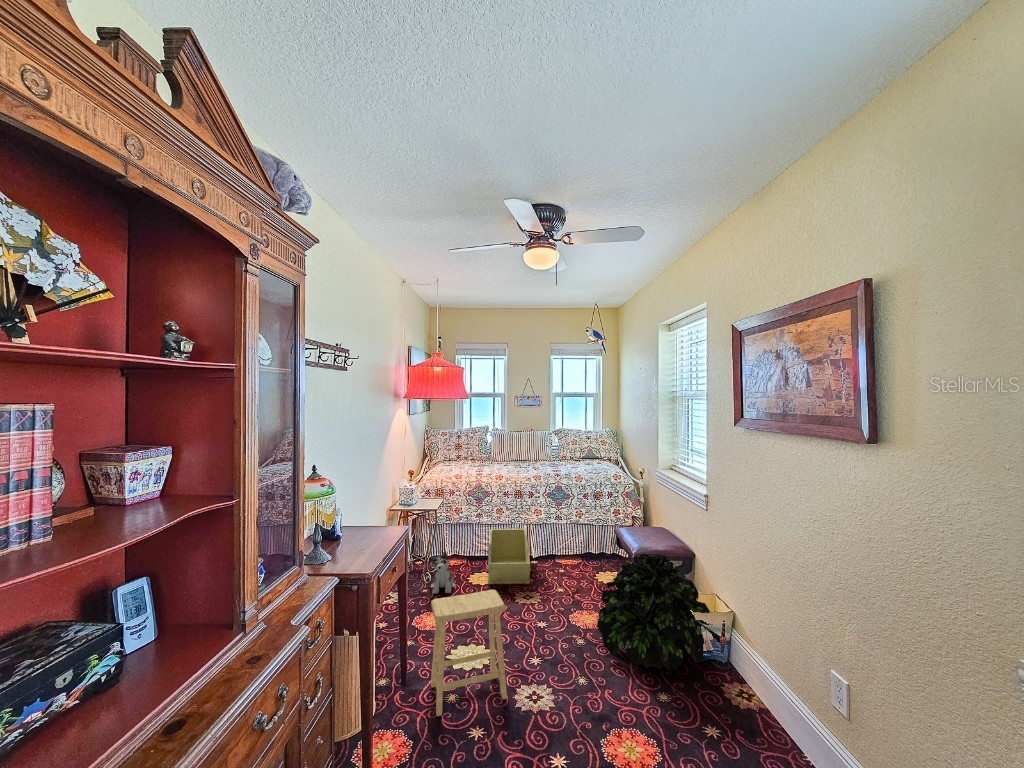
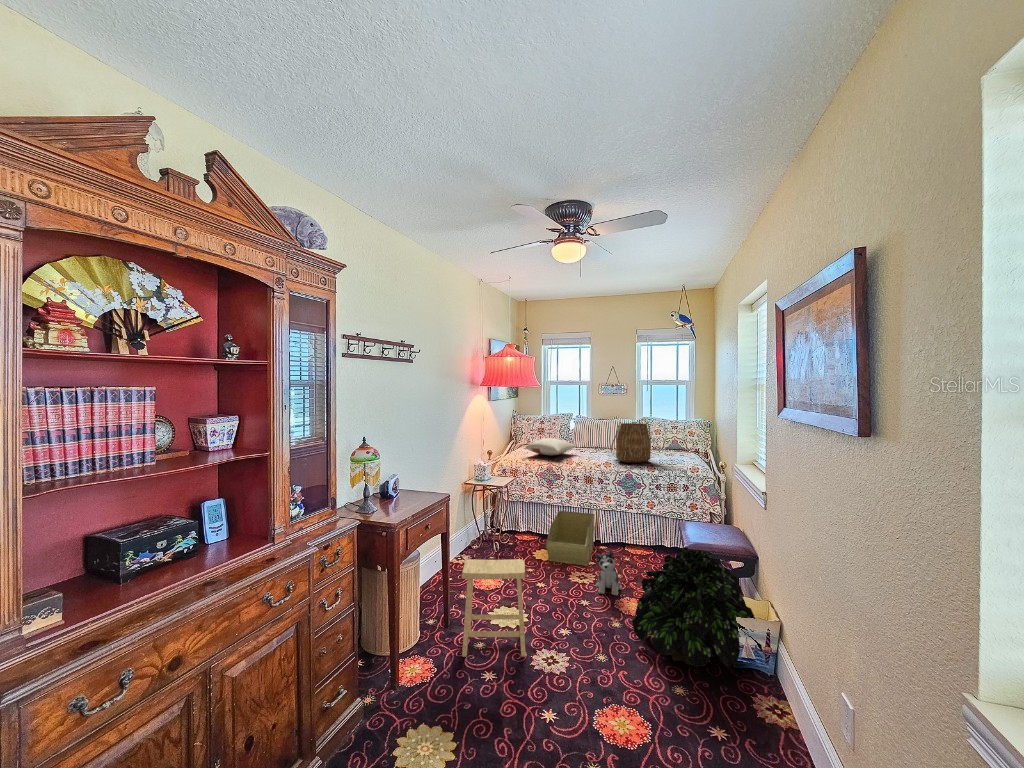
tote bag: none [536,435,573,475] -> present [611,422,651,463]
pillow: none [450,455,500,472] -> present [525,438,577,455]
plush toy: present [430,551,455,594] -> present [595,549,622,595]

